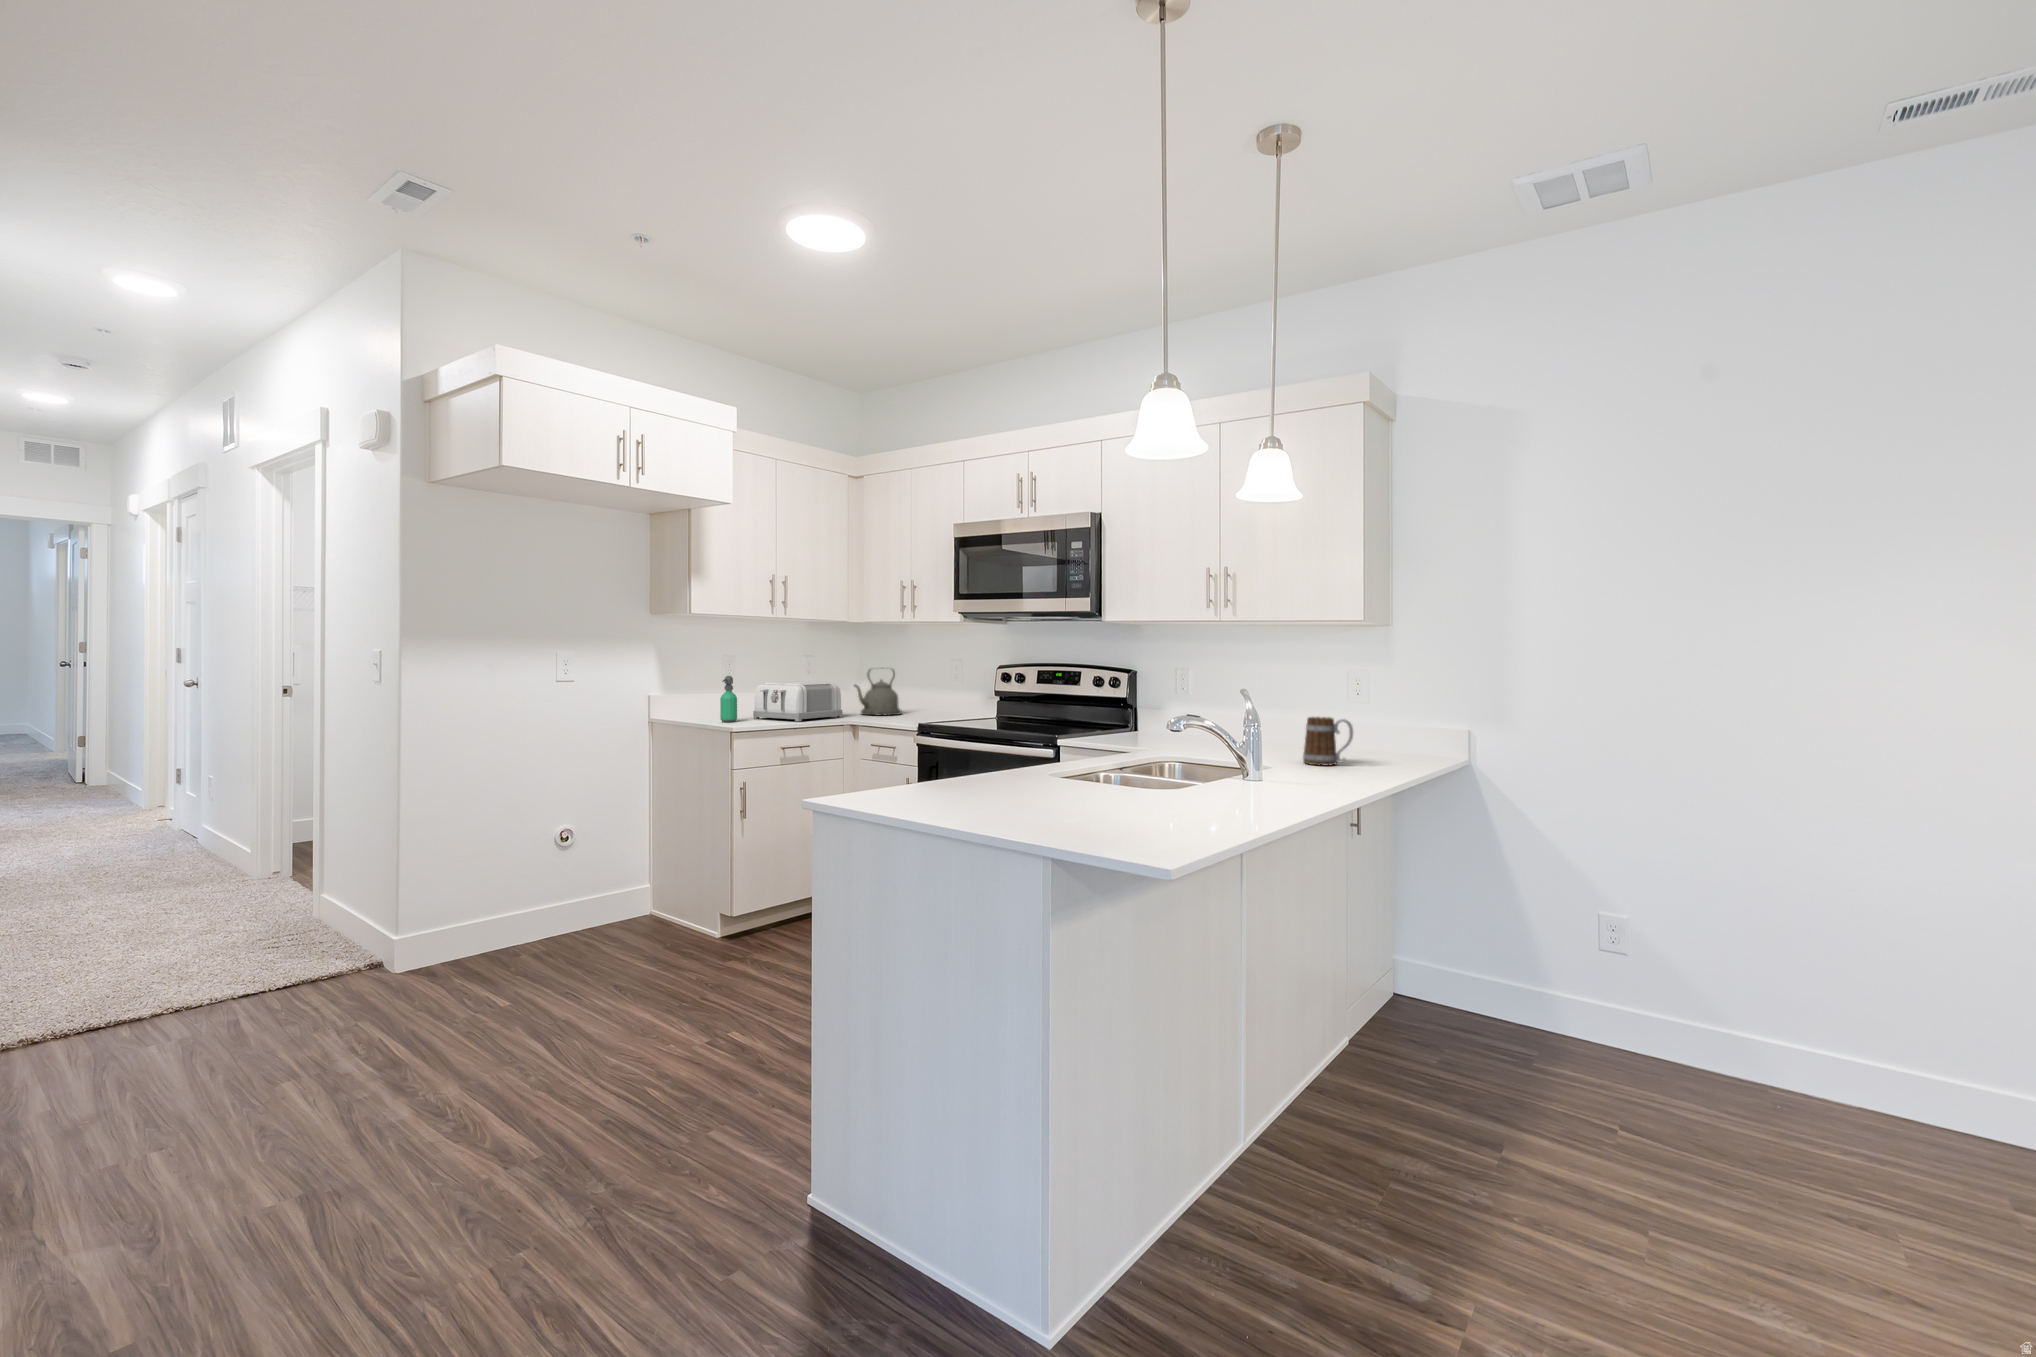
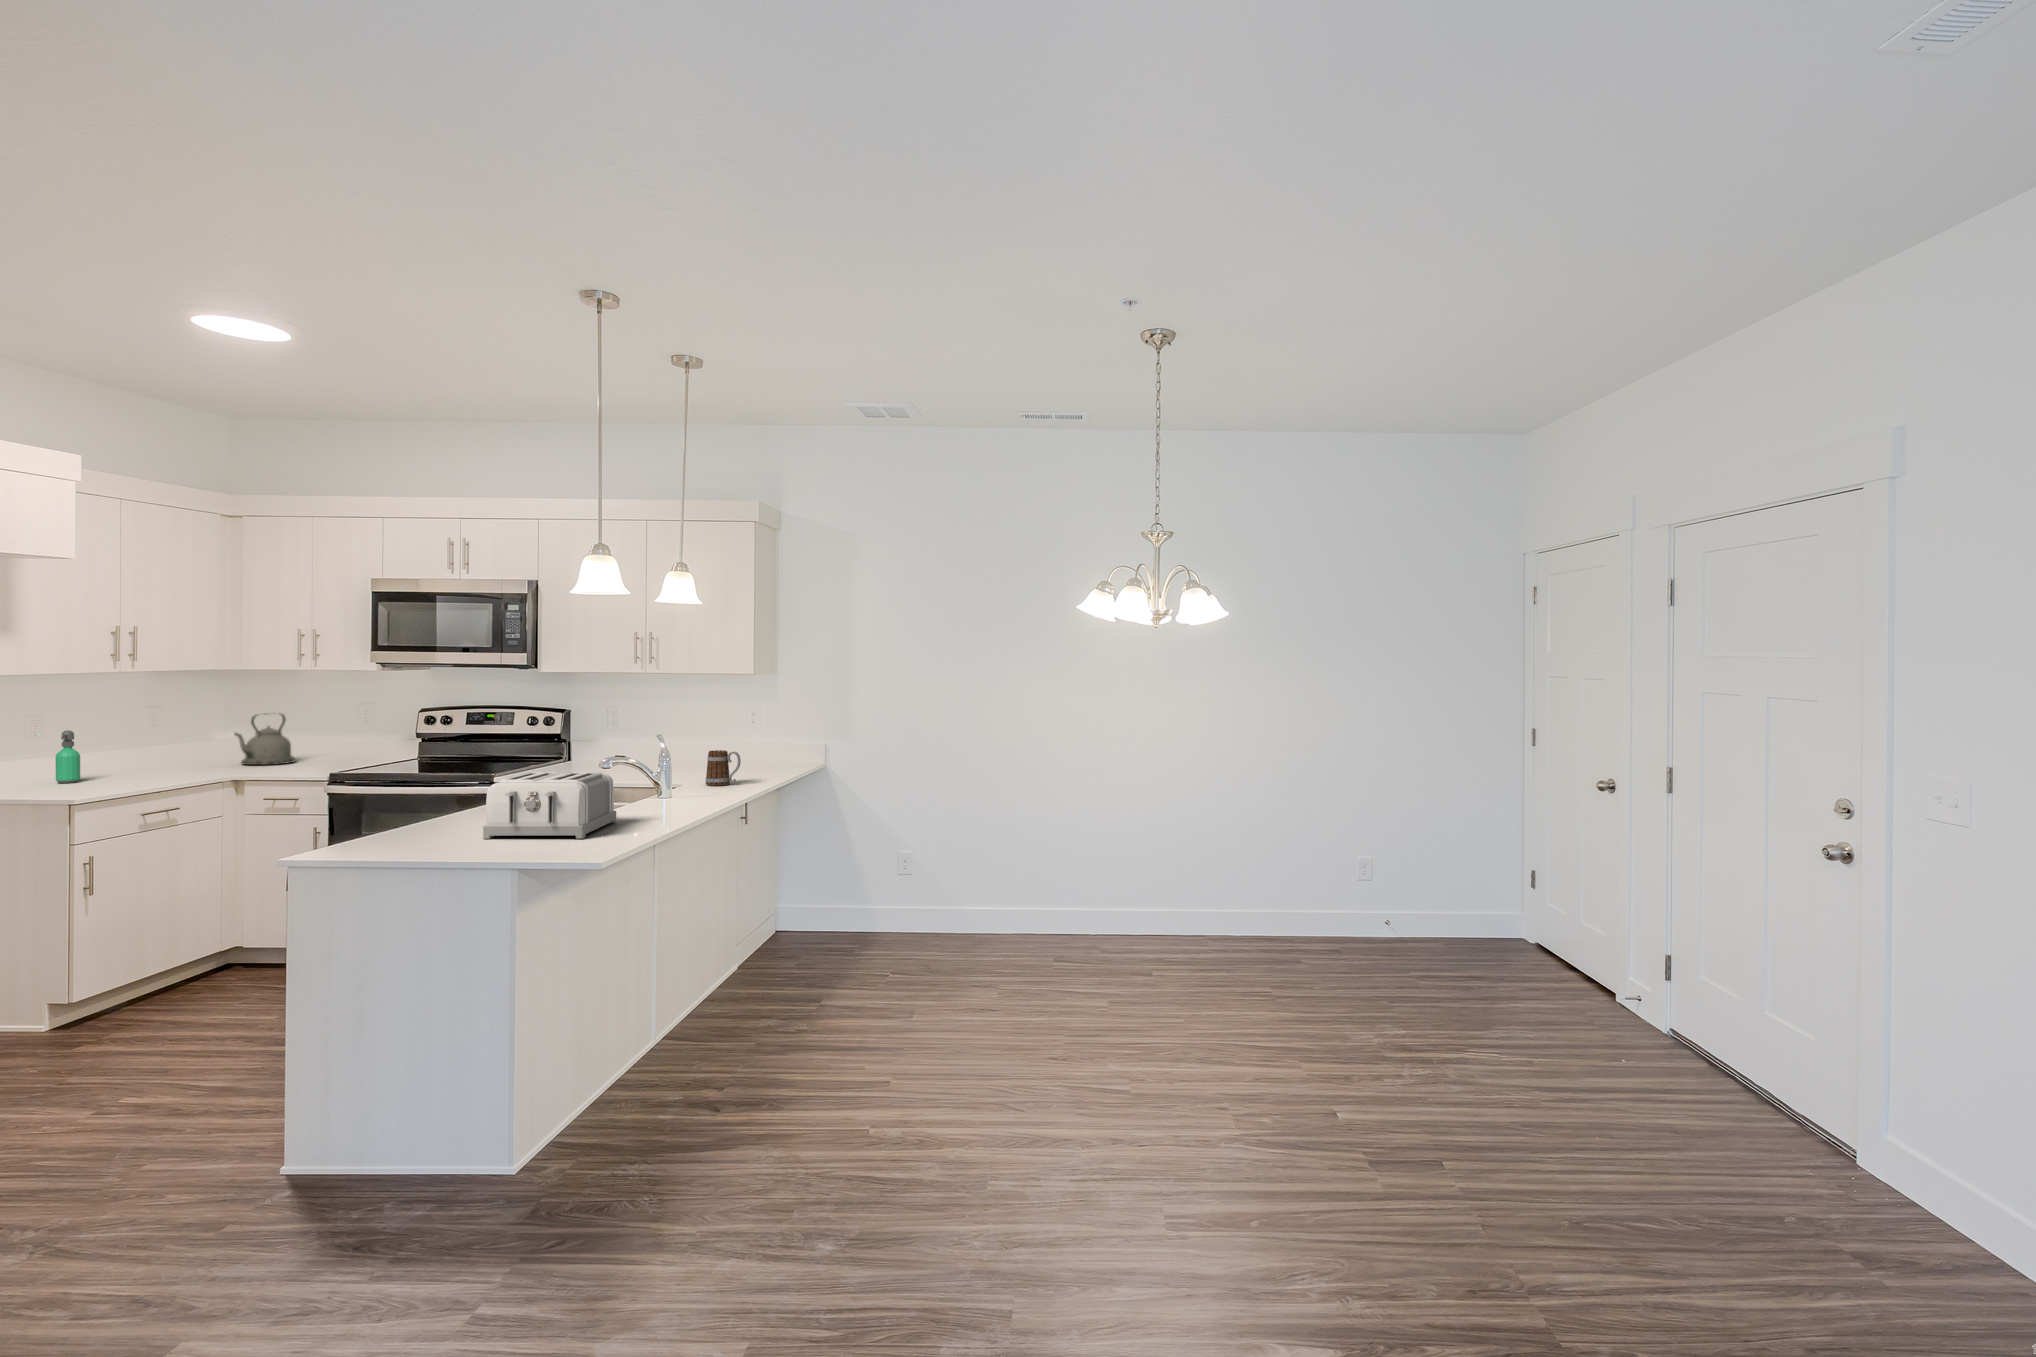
toaster: present [753,682,842,722] -> present [483,772,616,839]

